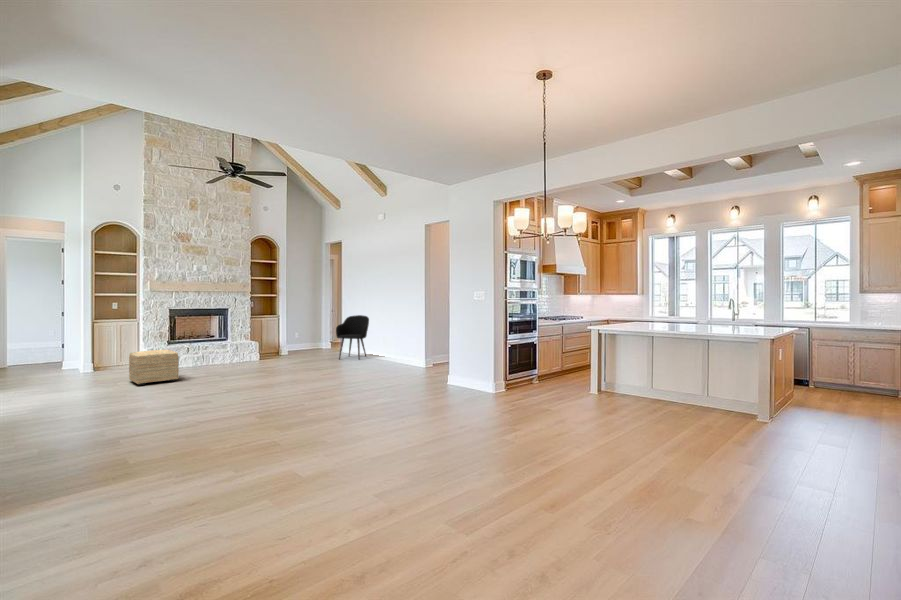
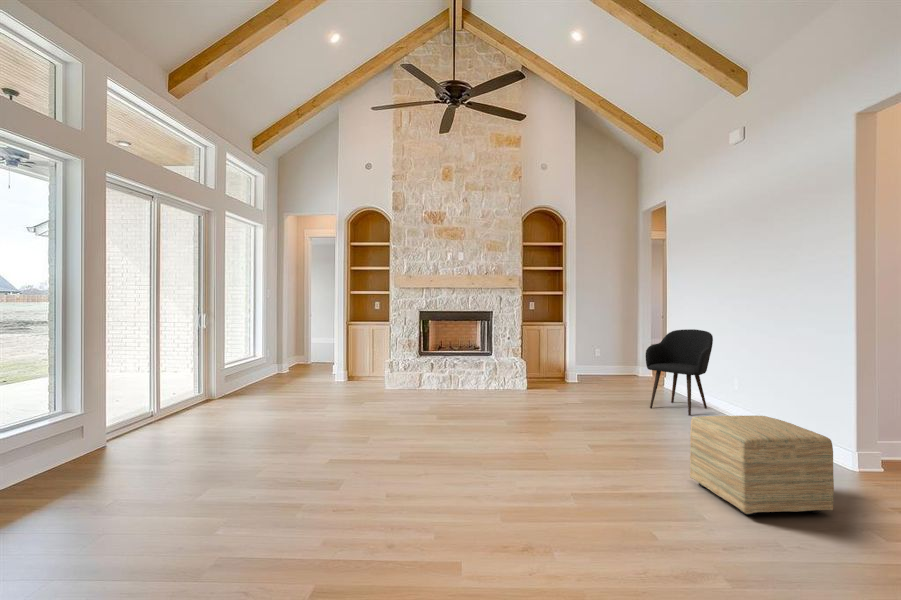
ottoman: present [129,350,179,385] -> present [690,416,834,515]

